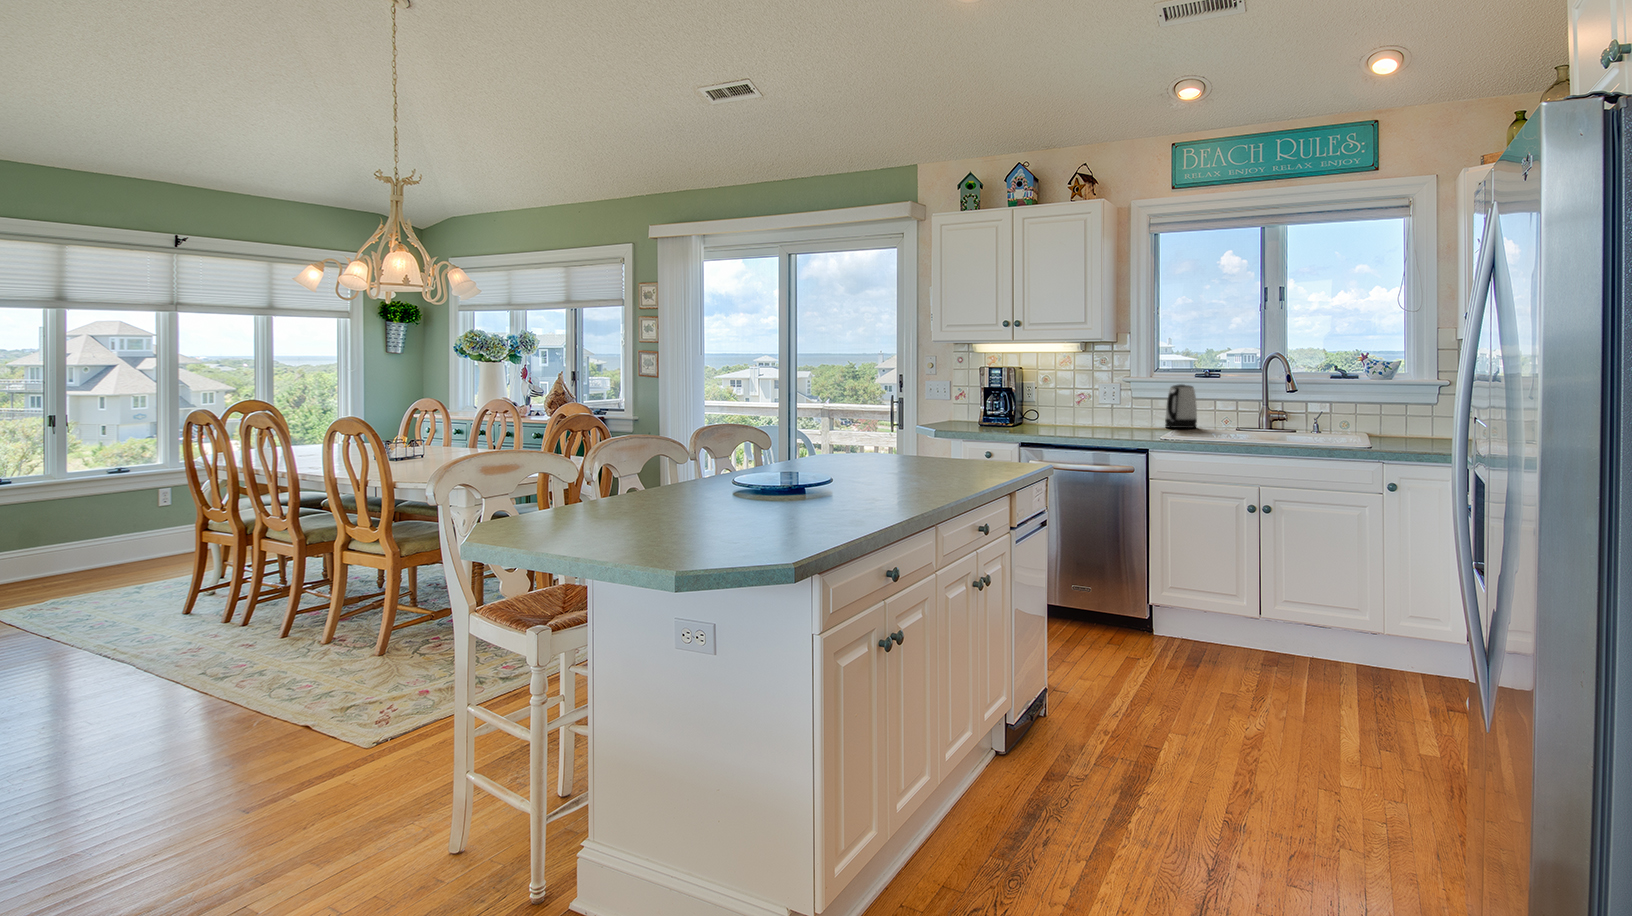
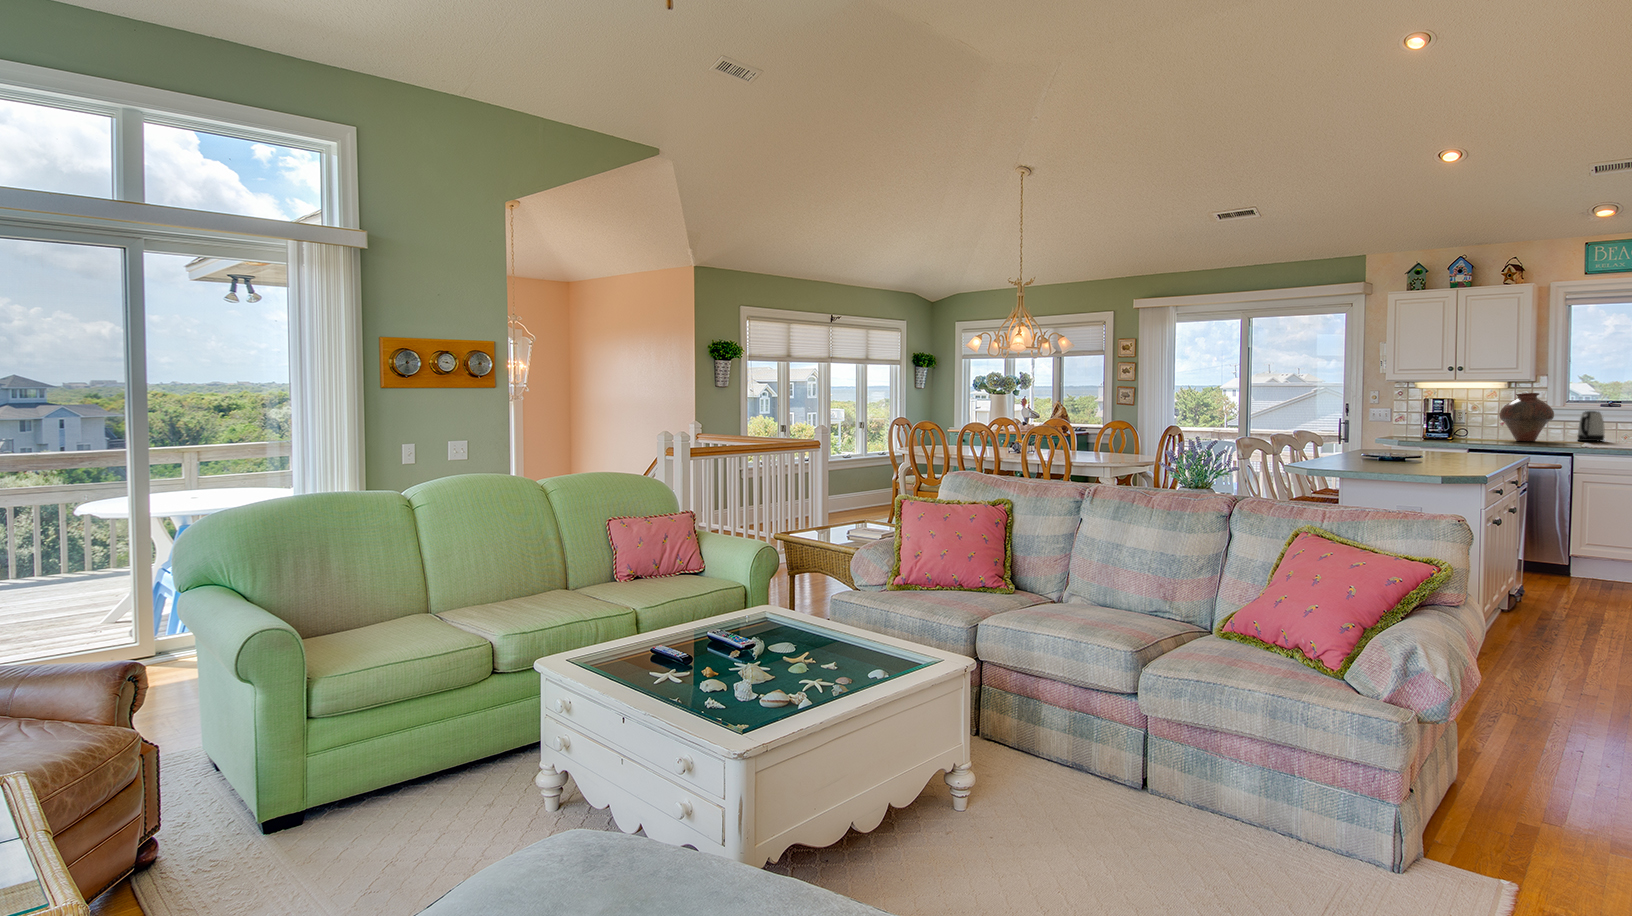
vase: none [1069,360,1135,429] -> present [1499,393,1554,441]

